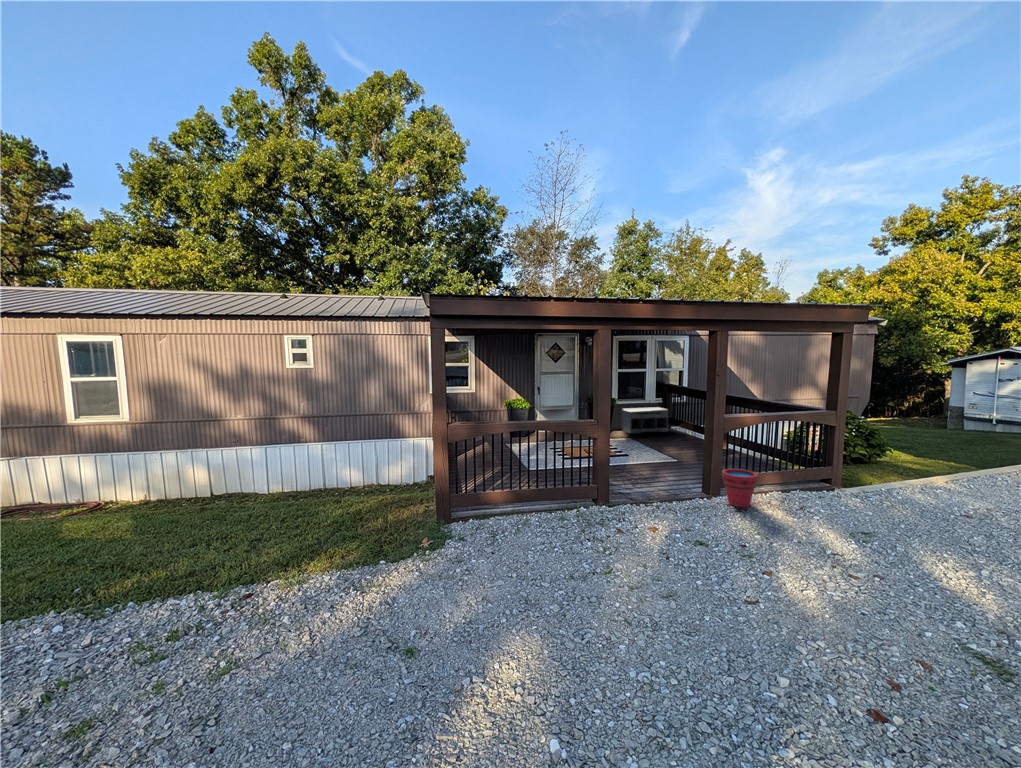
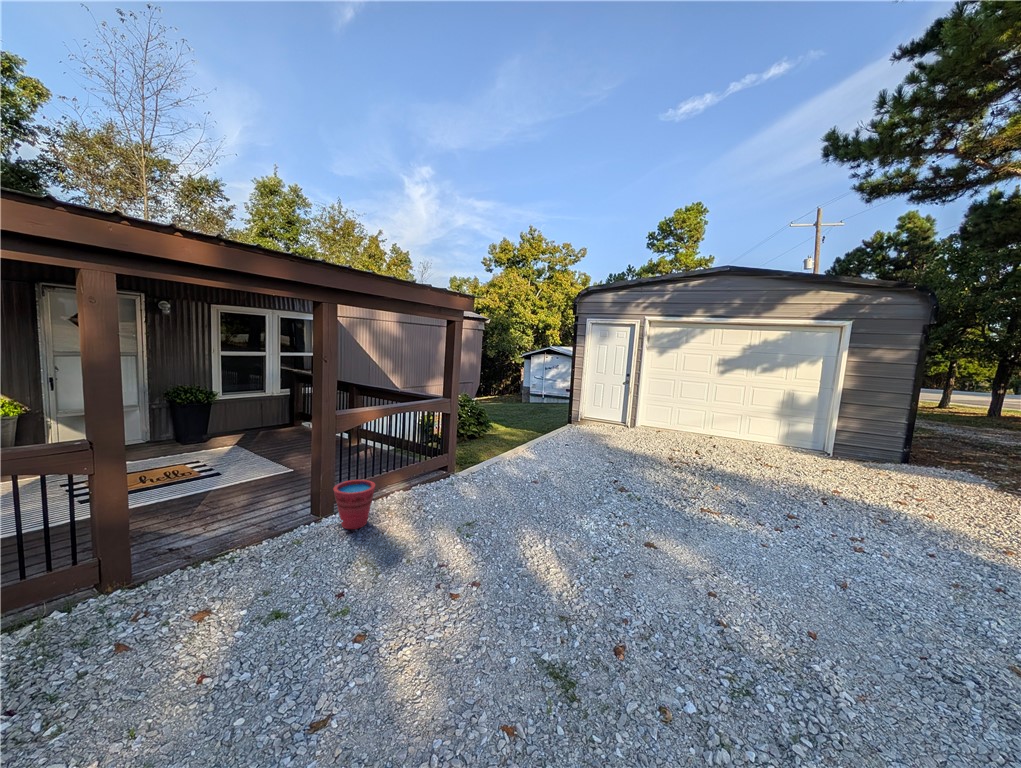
bench: present [622,407,669,434] -> none [231,399,297,436]

